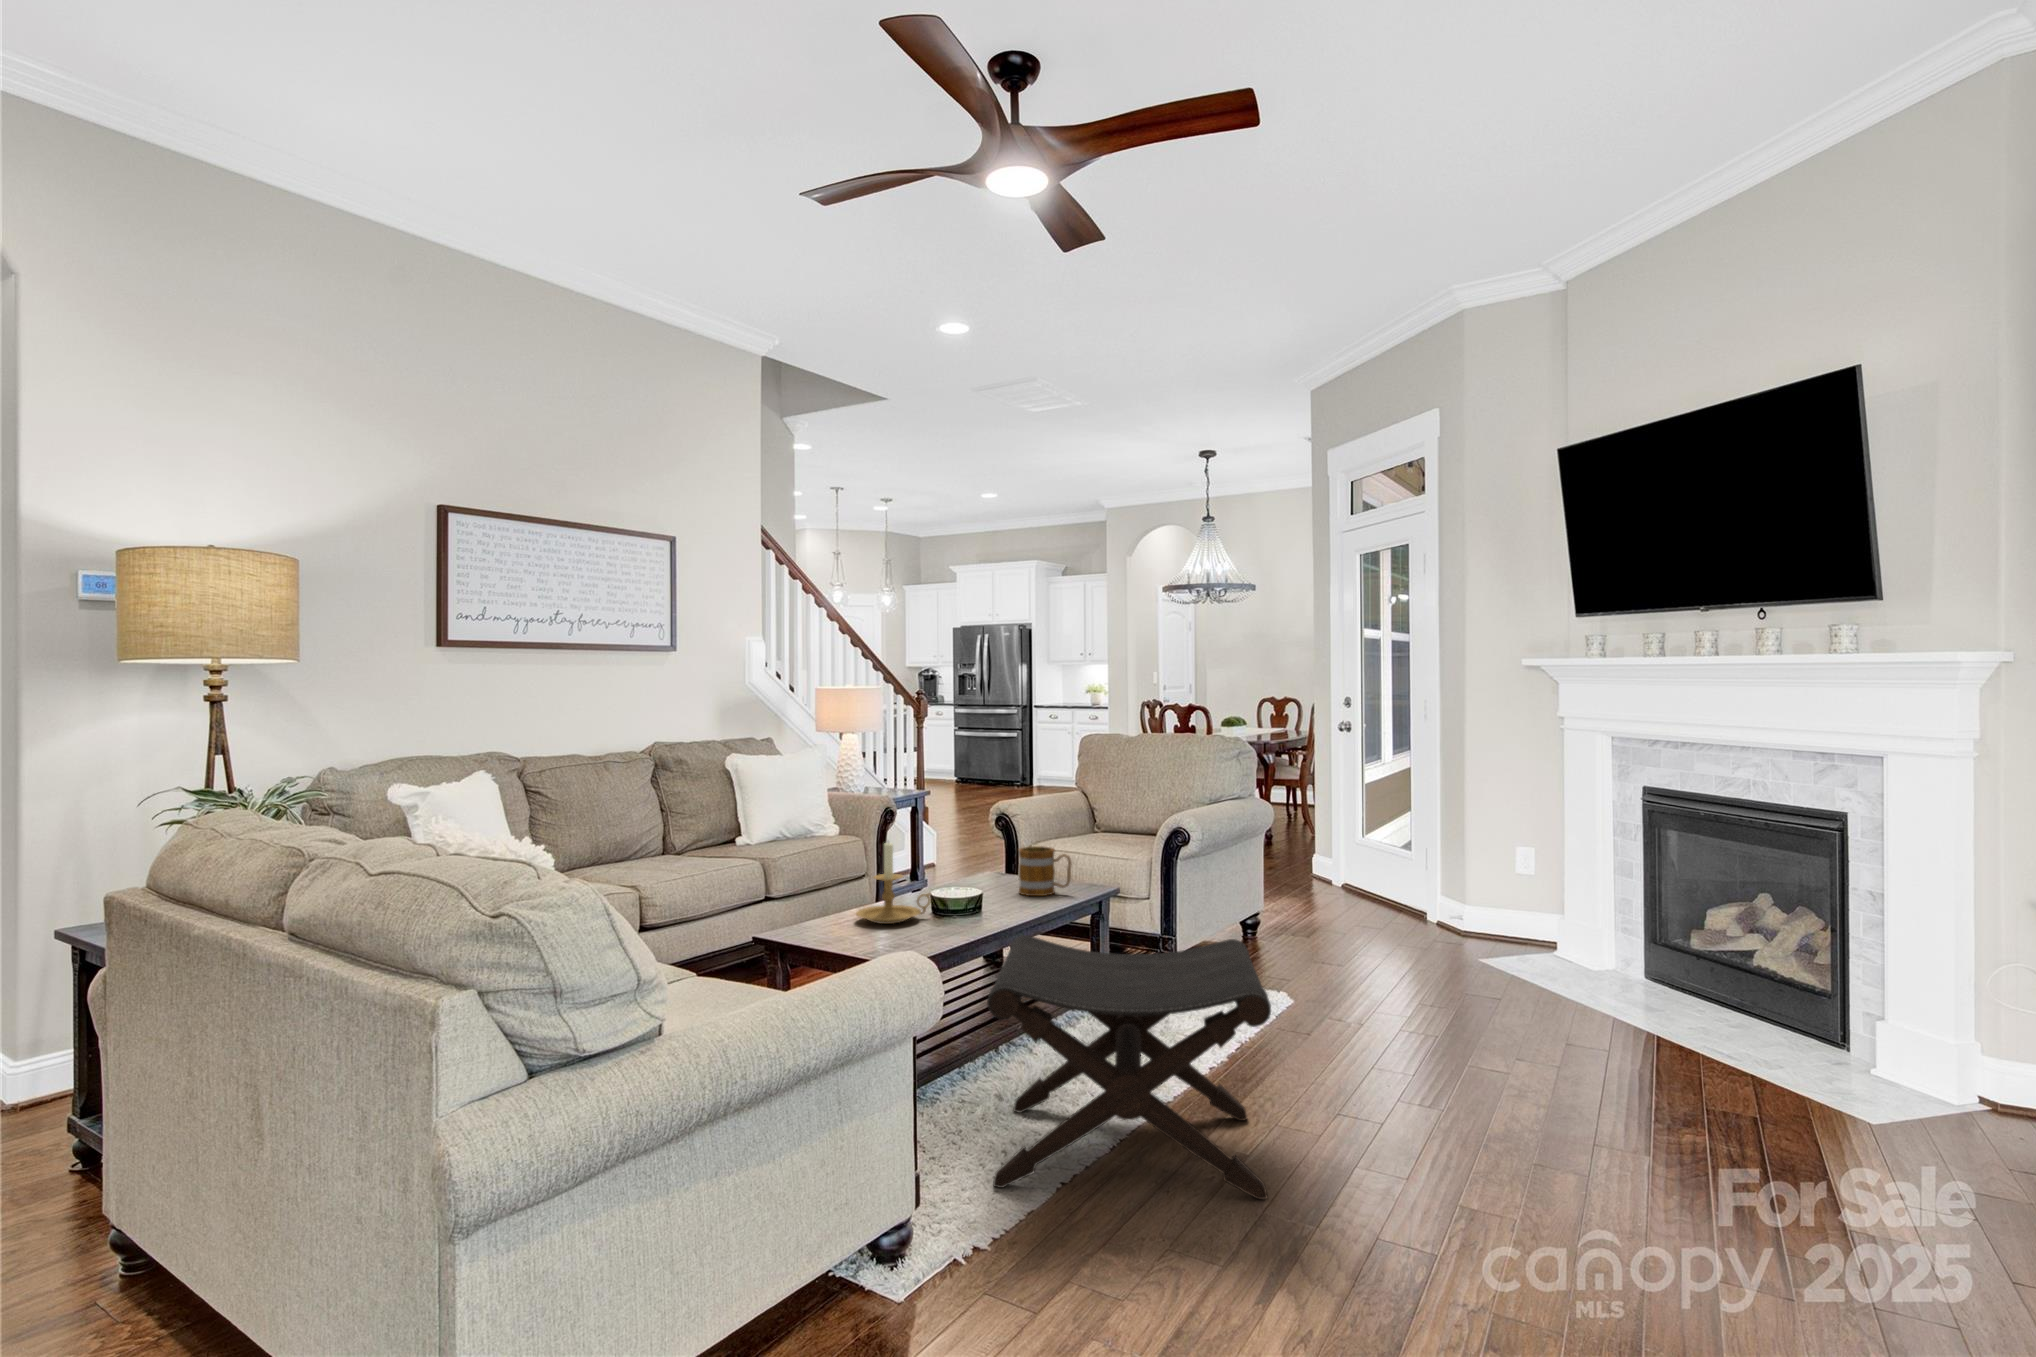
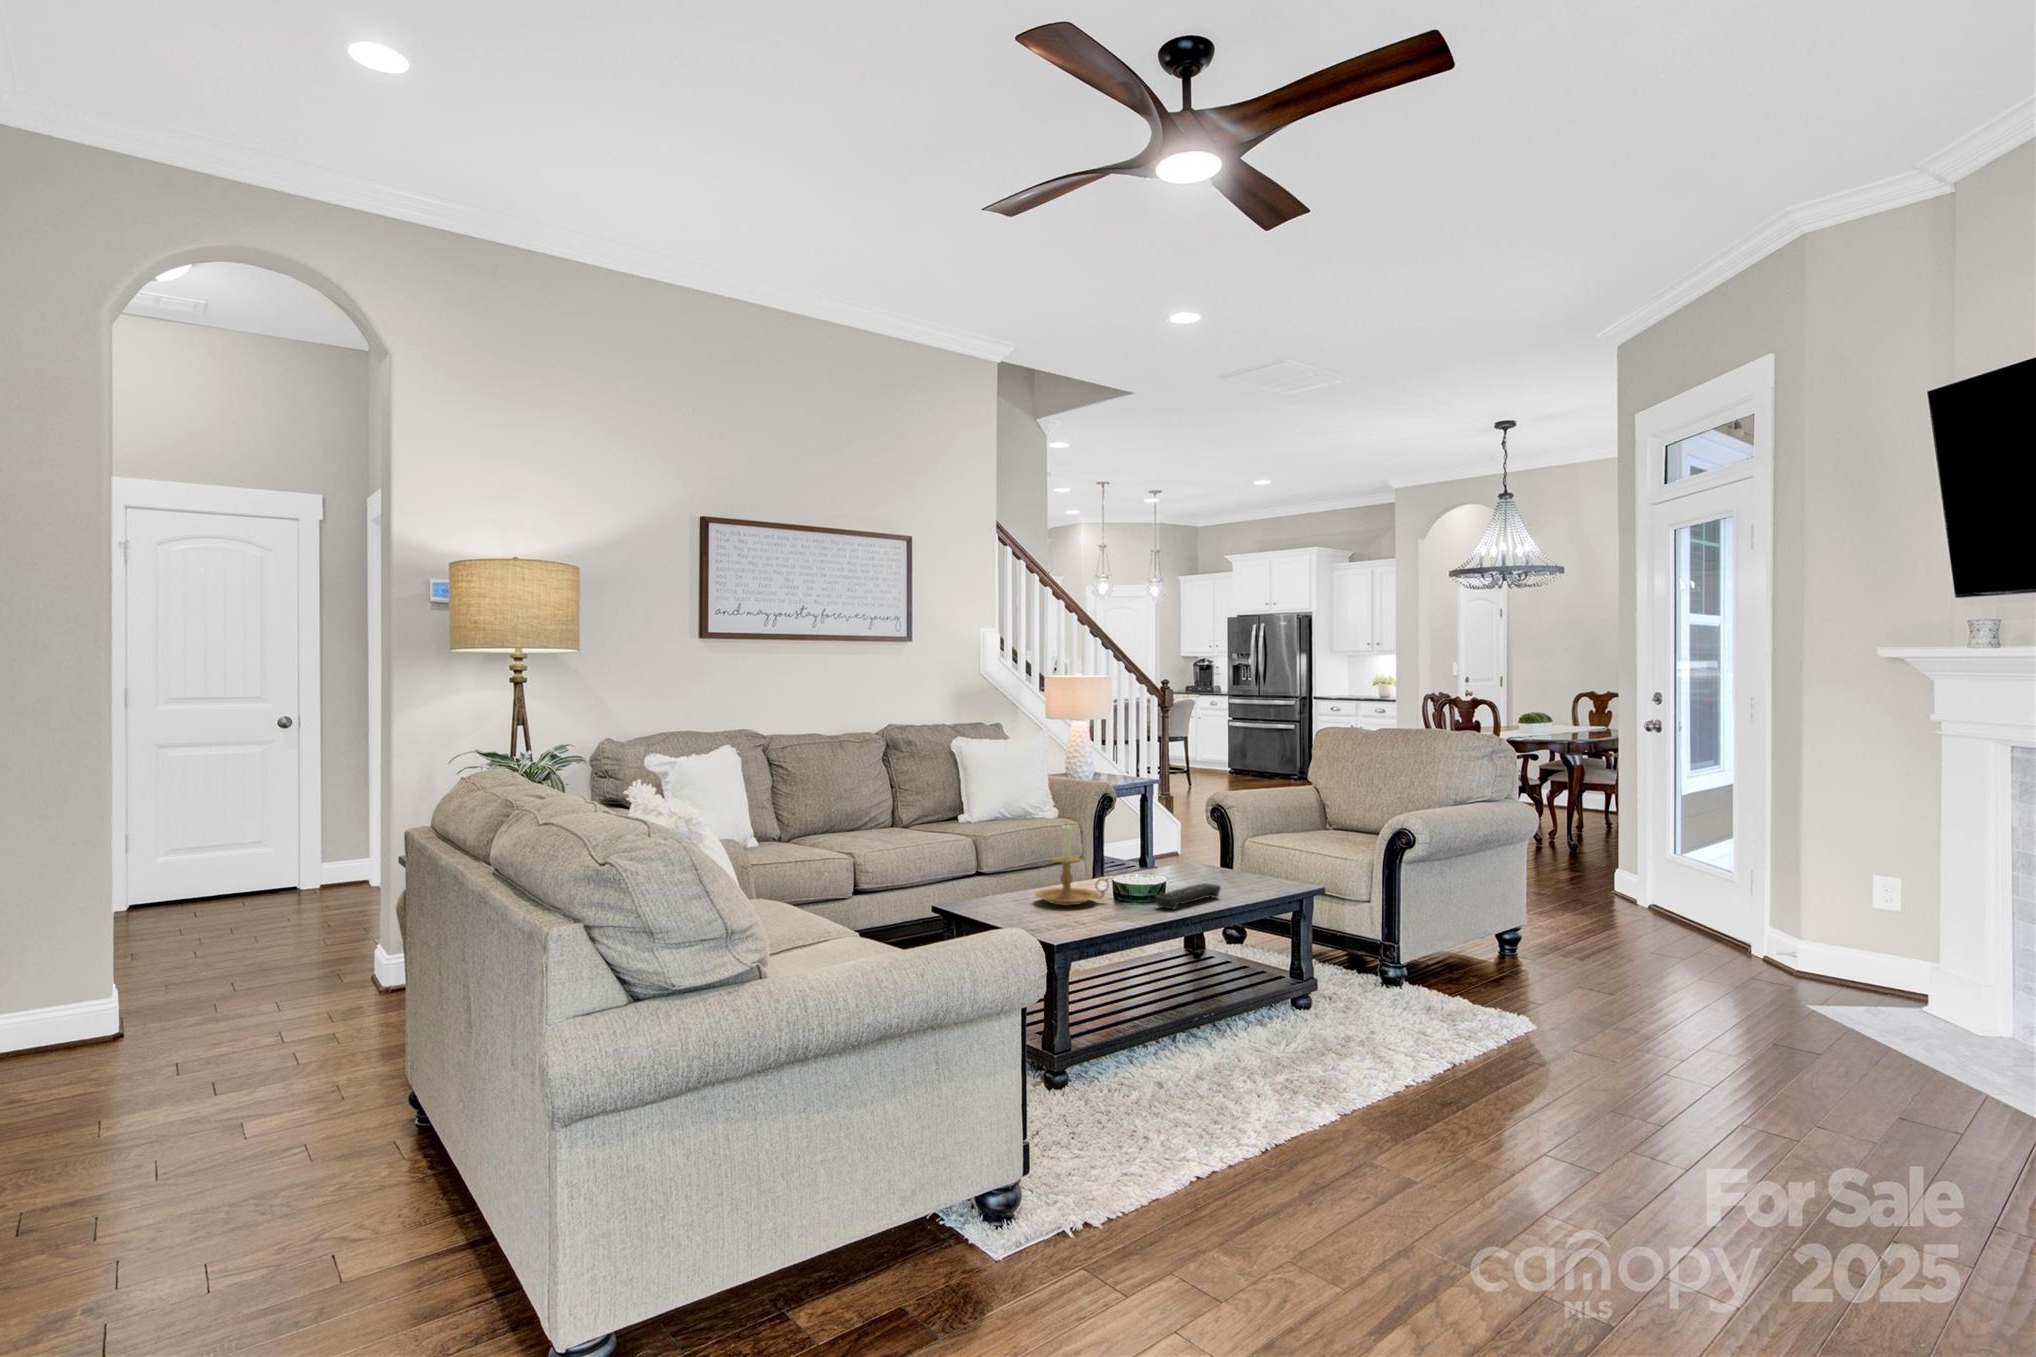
mug: present [1019,846,1072,896] -> none [1212,838,1268,889]
remote control: none [978,892,1034,921] -> present [1155,883,1221,910]
footstool: present [987,935,1271,1199] -> none [1118,924,1427,1223]

